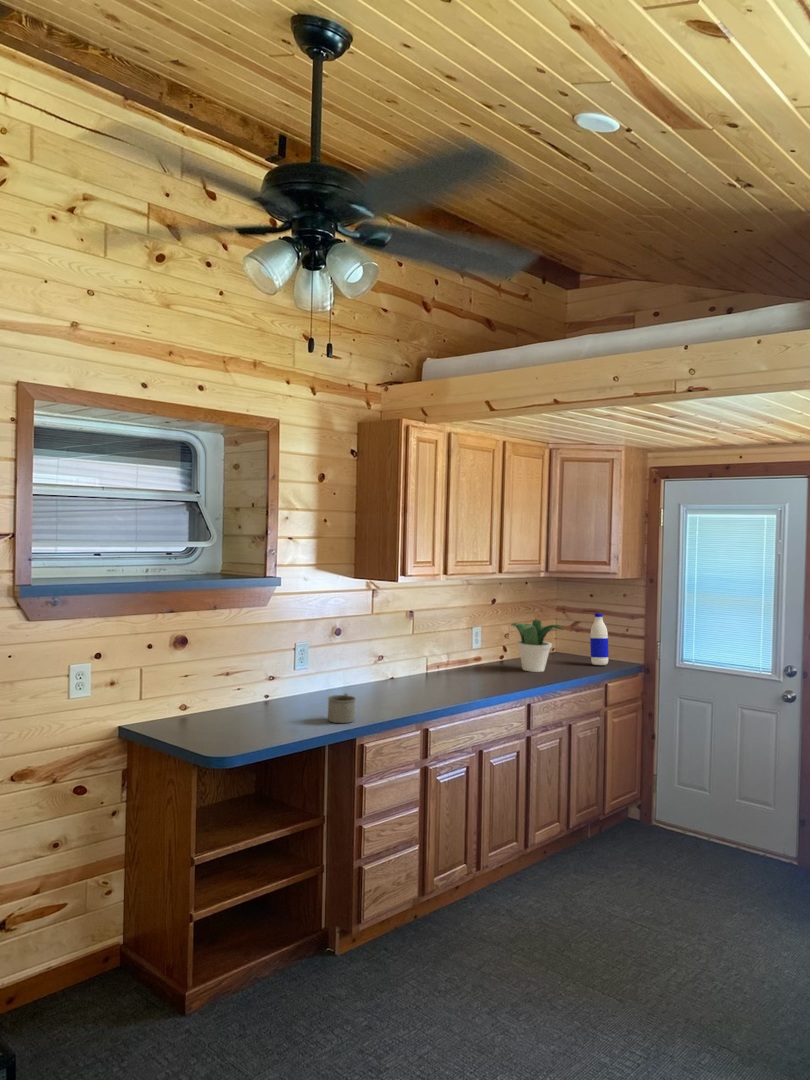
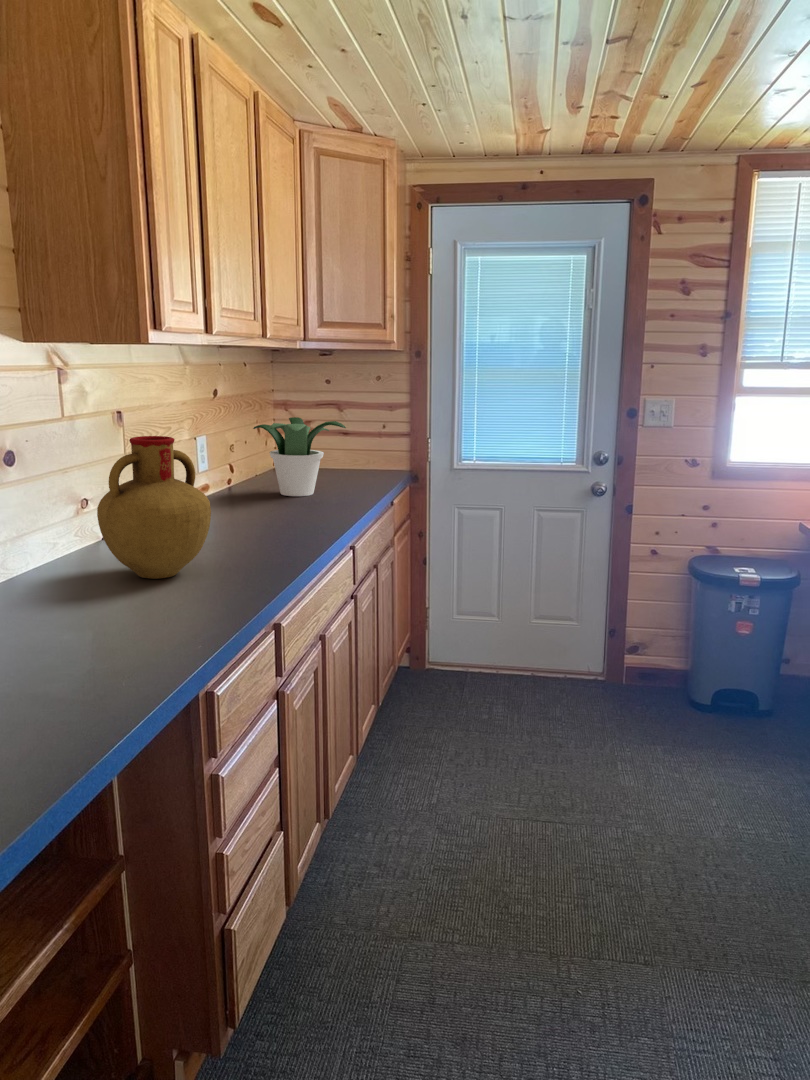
water bottle: present [590,614,609,665] -> none [351,403,378,477]
vase: none [367,626,423,700] -> present [97,436,211,579]
mug: present [328,693,356,723] -> none [86,586,153,657]

